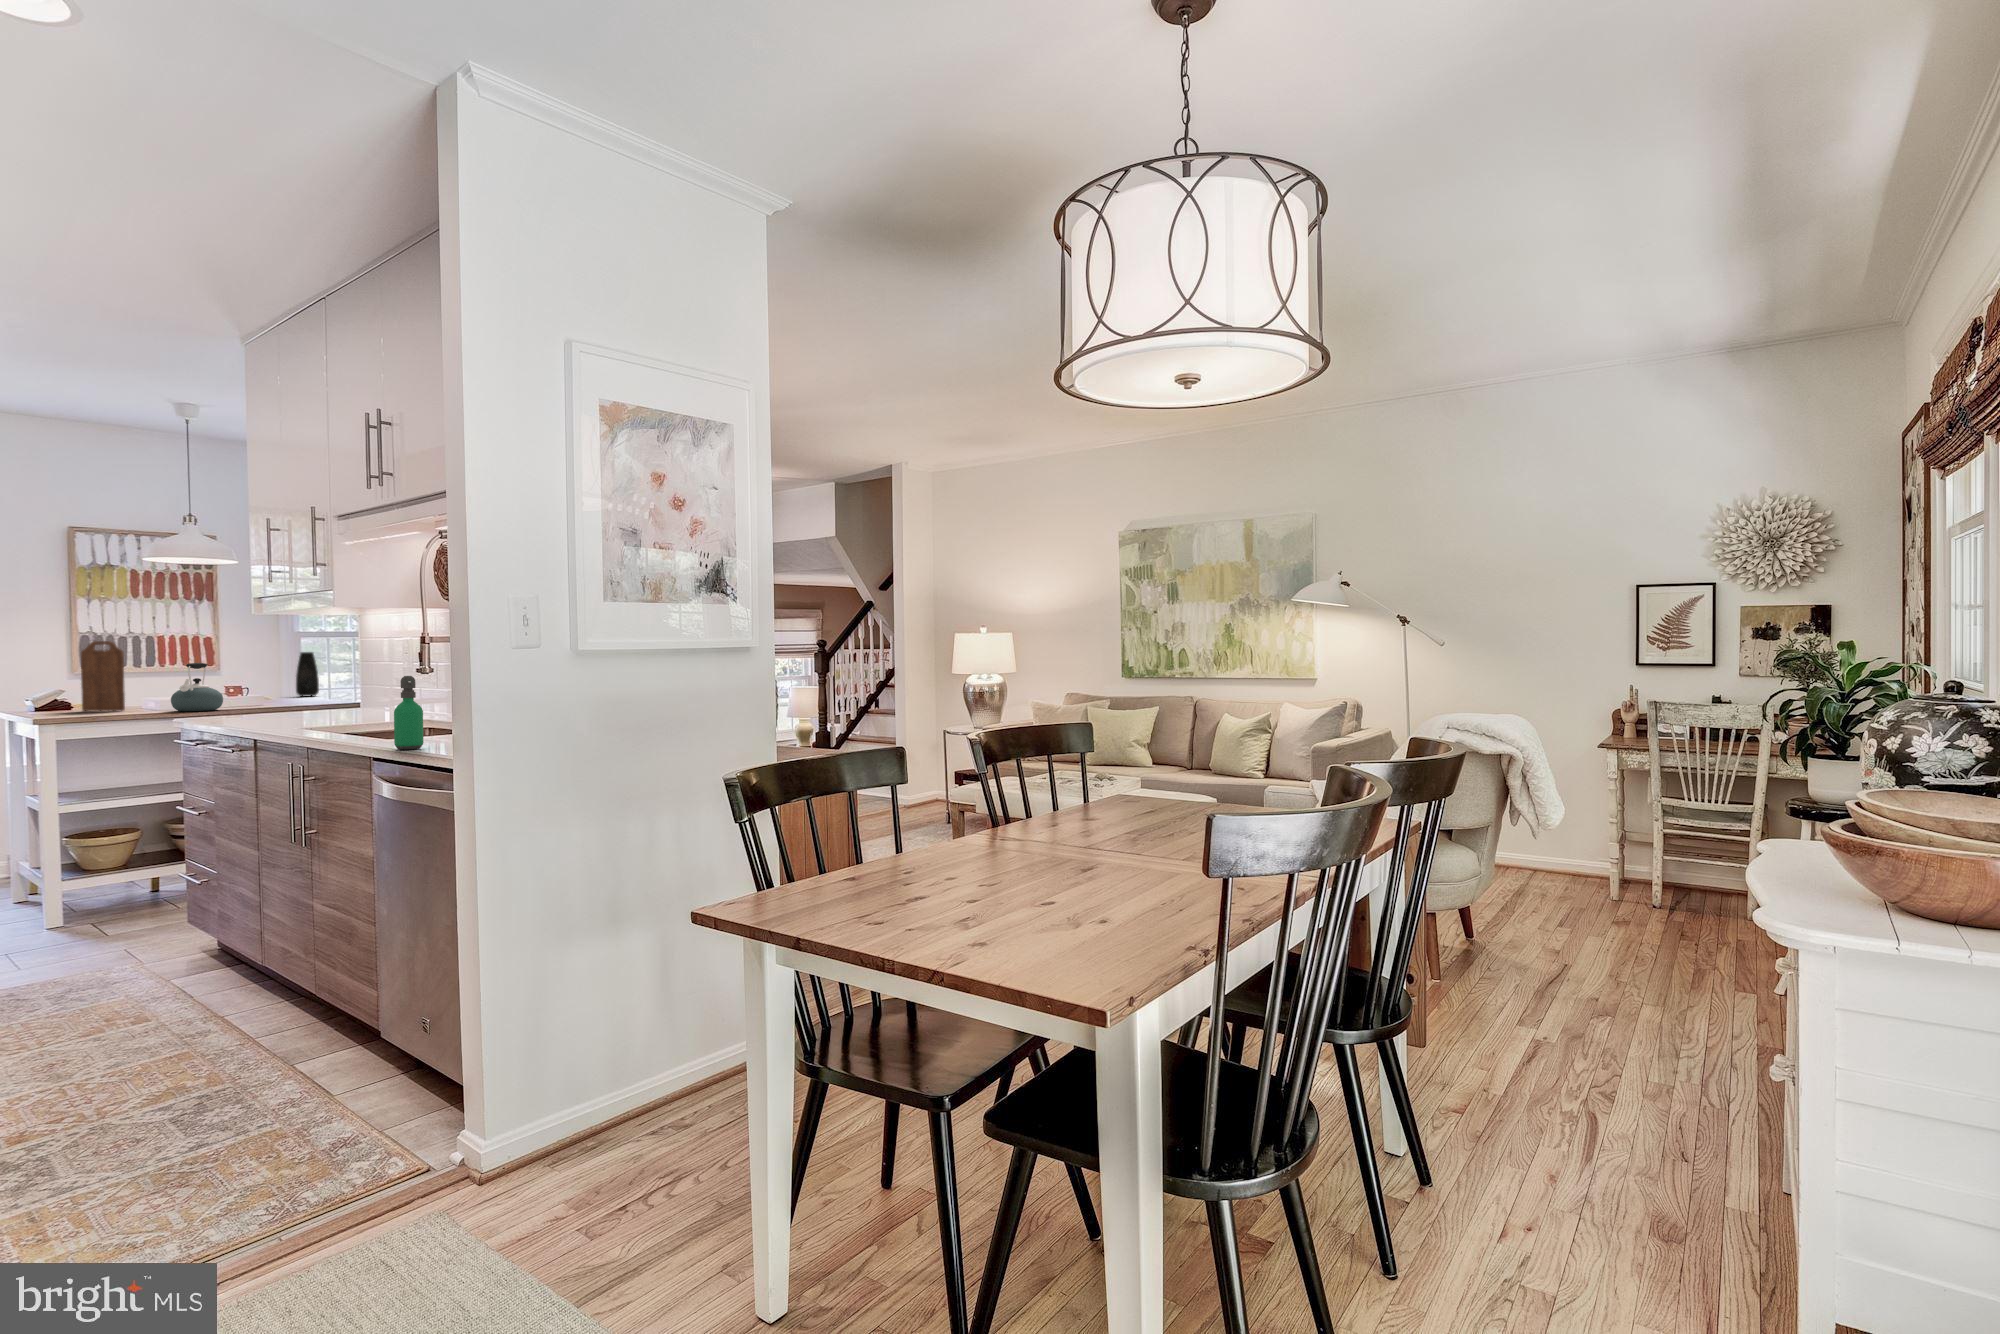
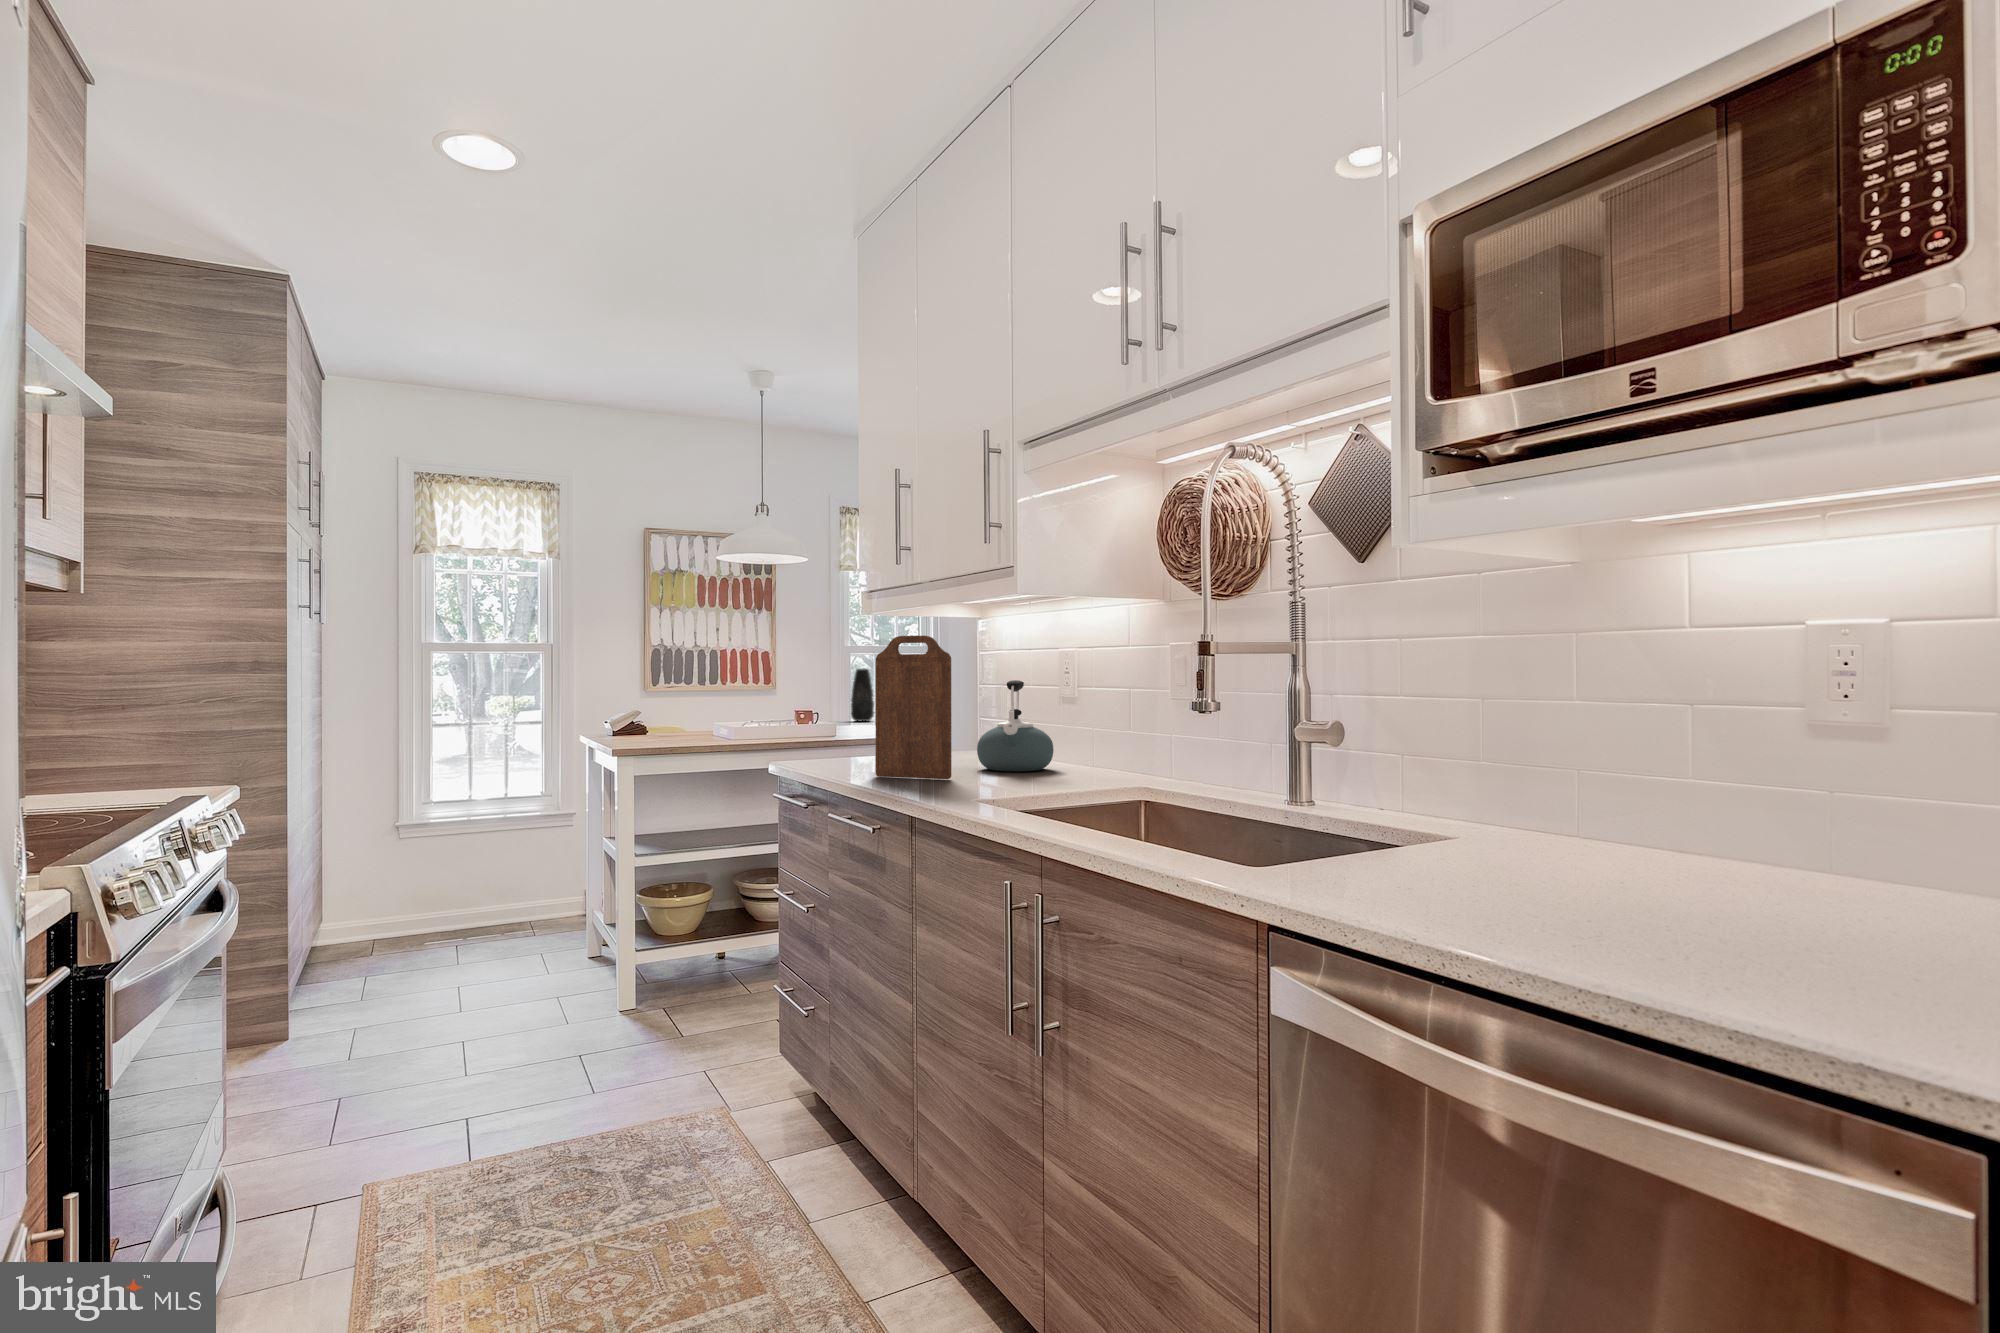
cutting board: present [81,641,125,711] -> present [876,636,951,779]
kettle: present [171,663,223,711] -> present [977,680,1054,771]
soap dispenser: present [394,676,424,749] -> none [1368,702,1439,900]

